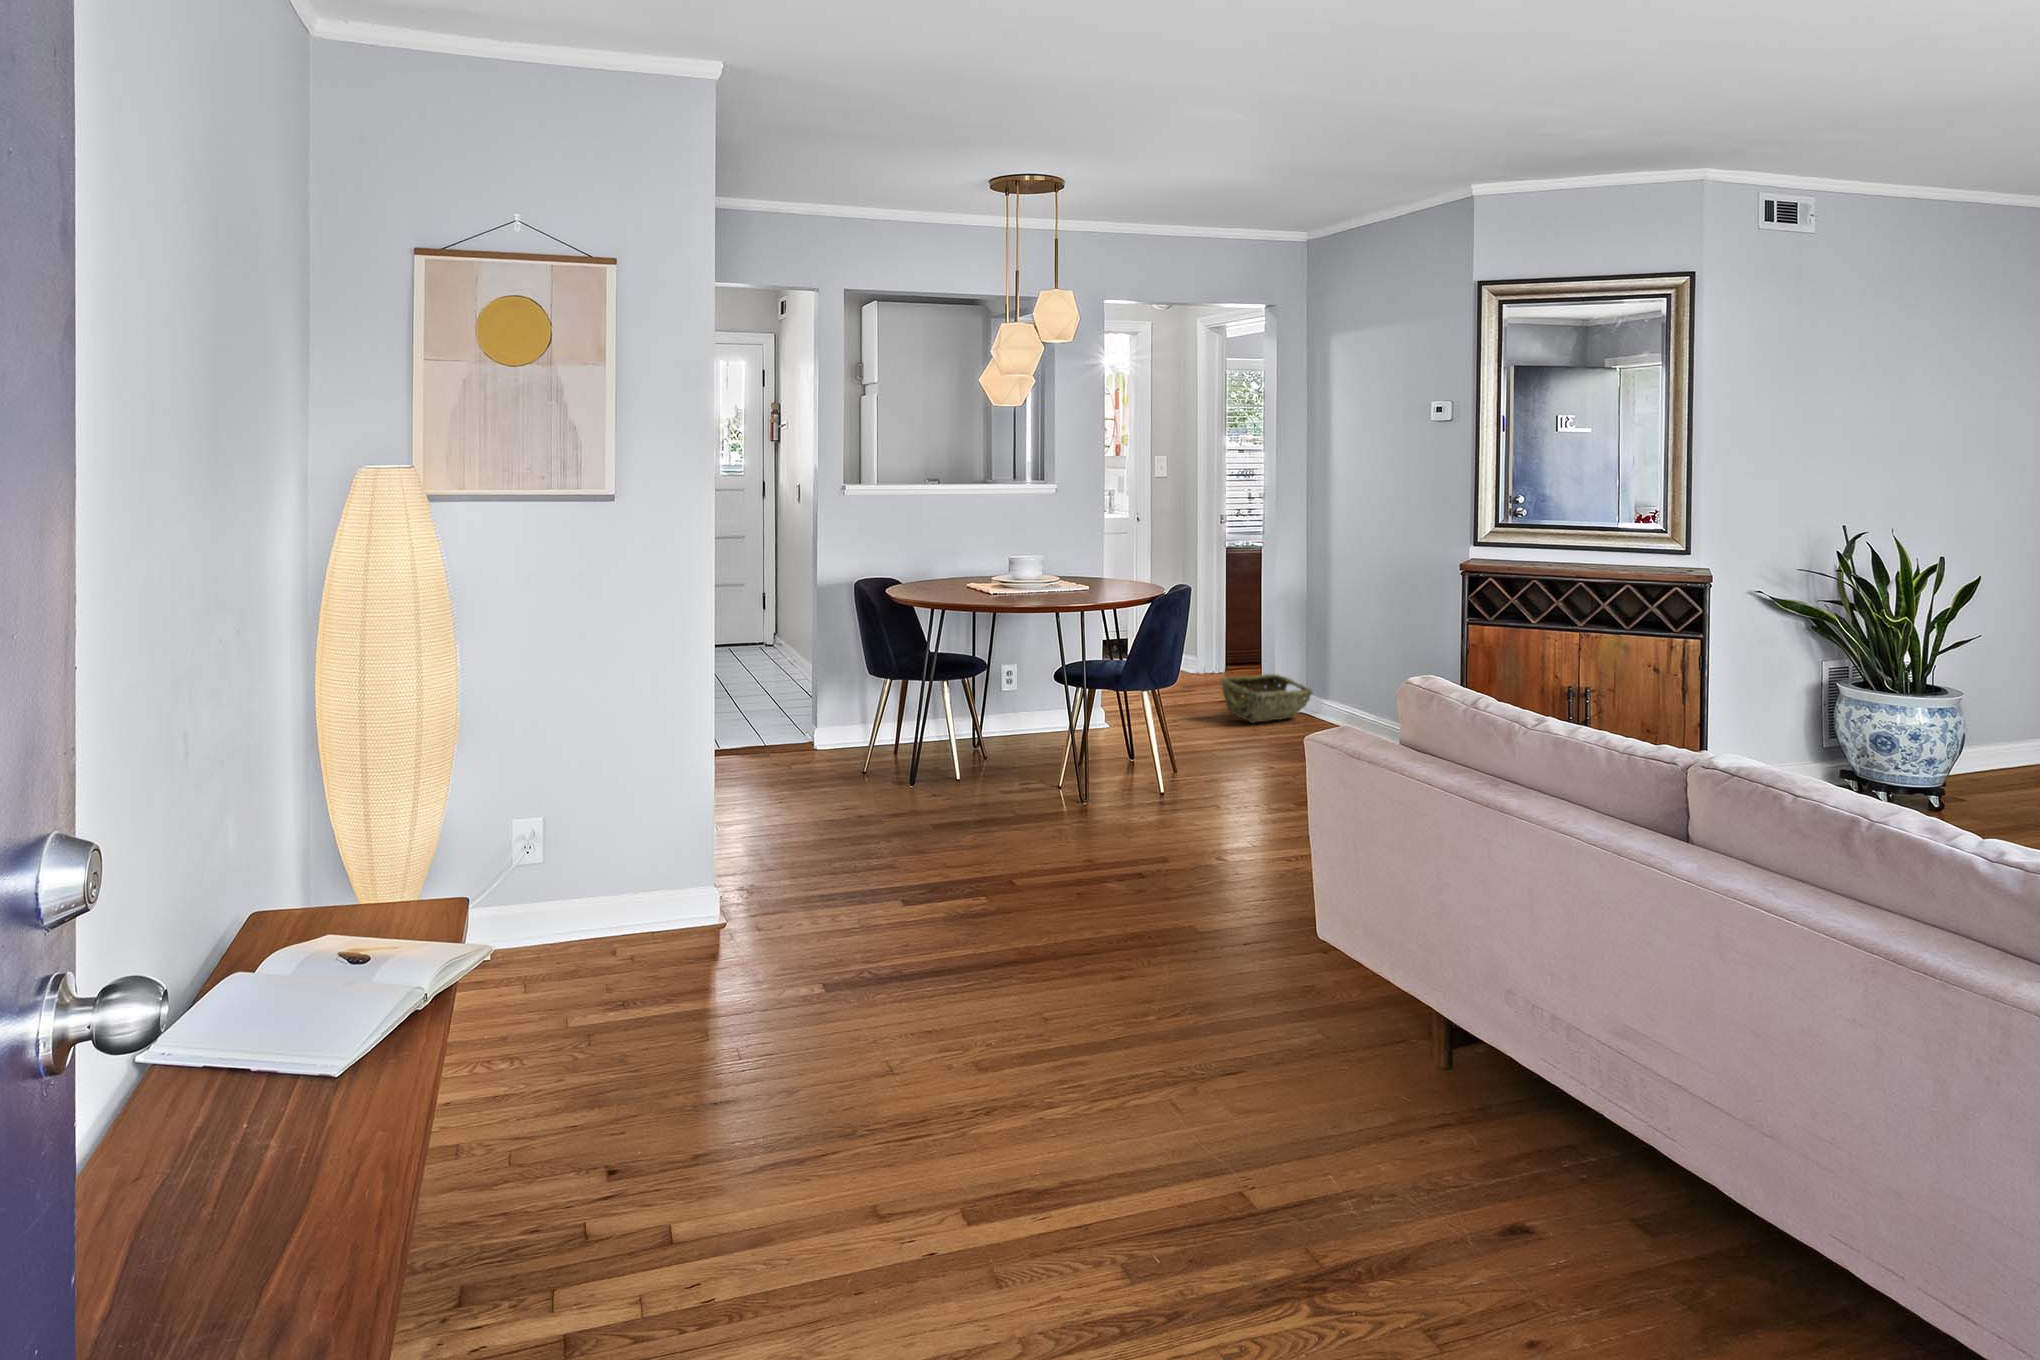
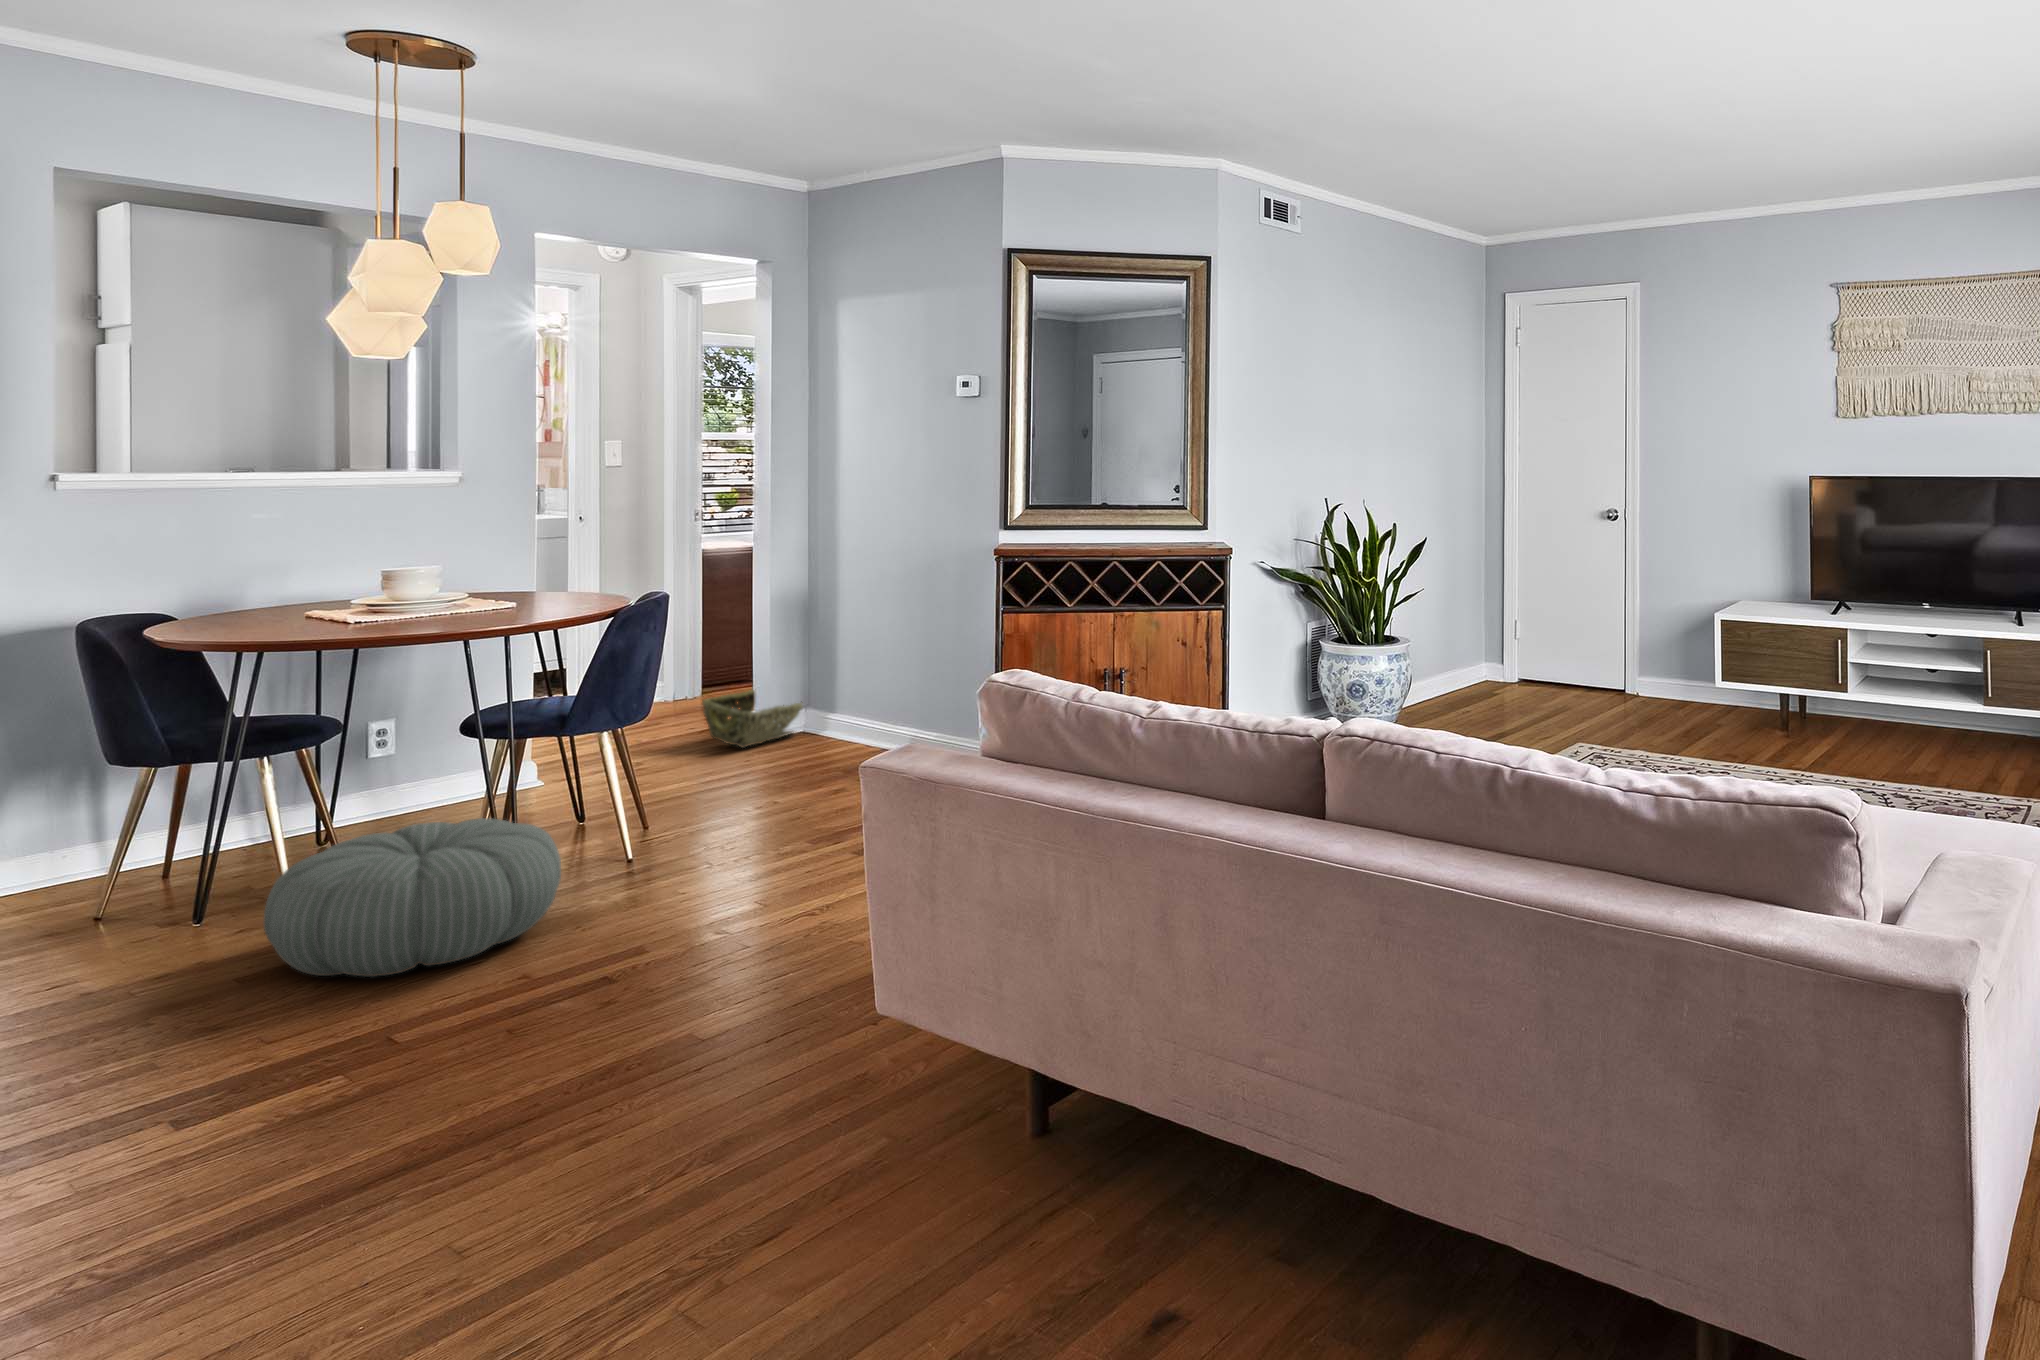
pouf: none [950,736,1114,832] -> present [264,818,561,977]

